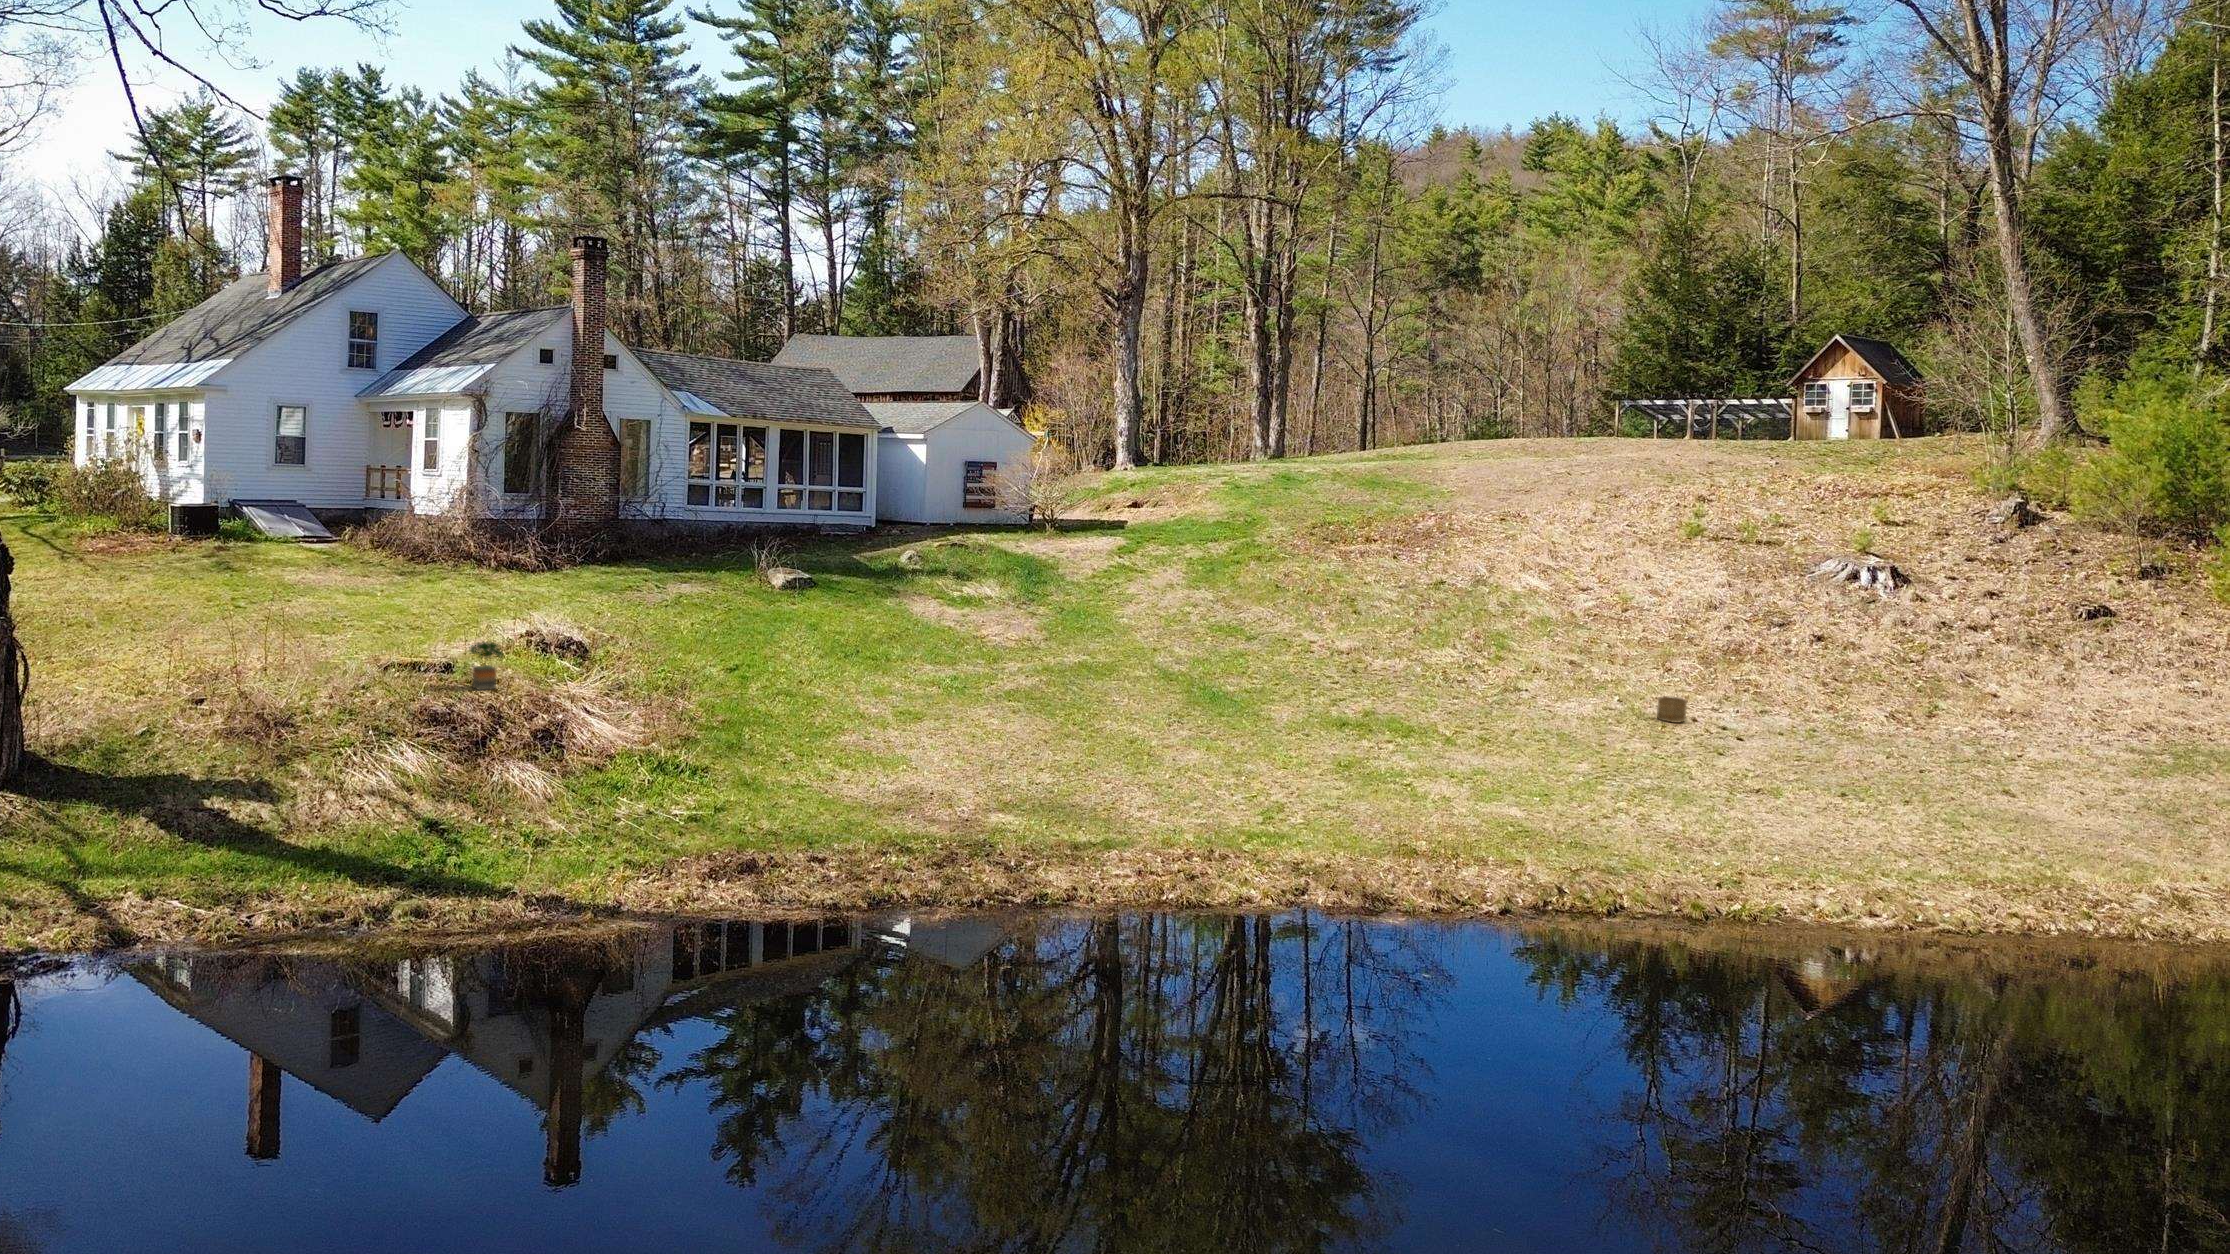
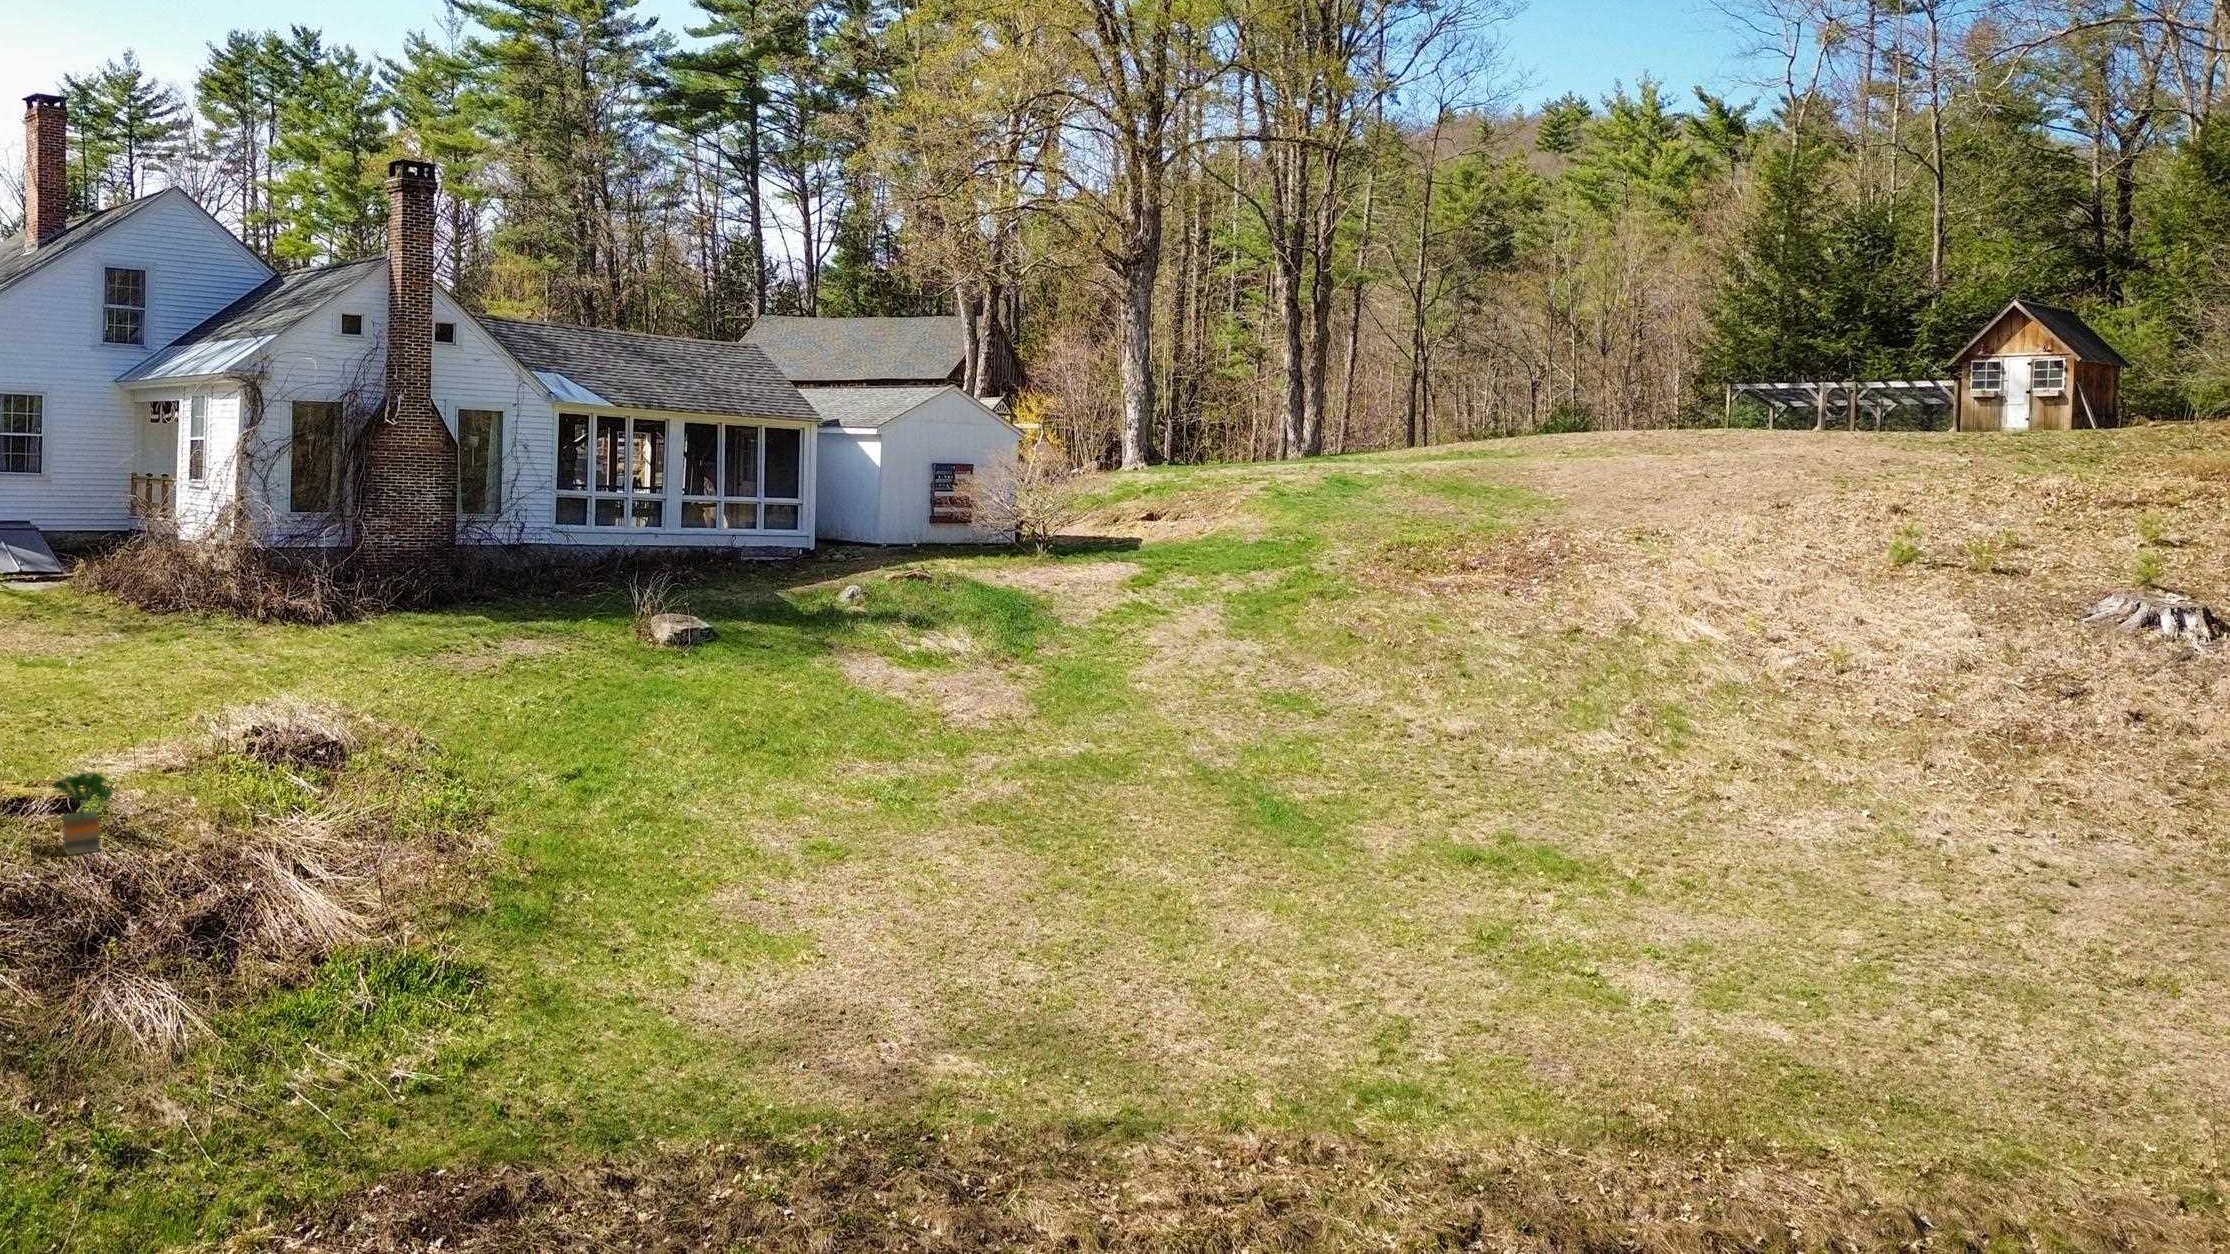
wooden bucket: present [1657,696,1687,722] -> none [1949,819,2000,862]

